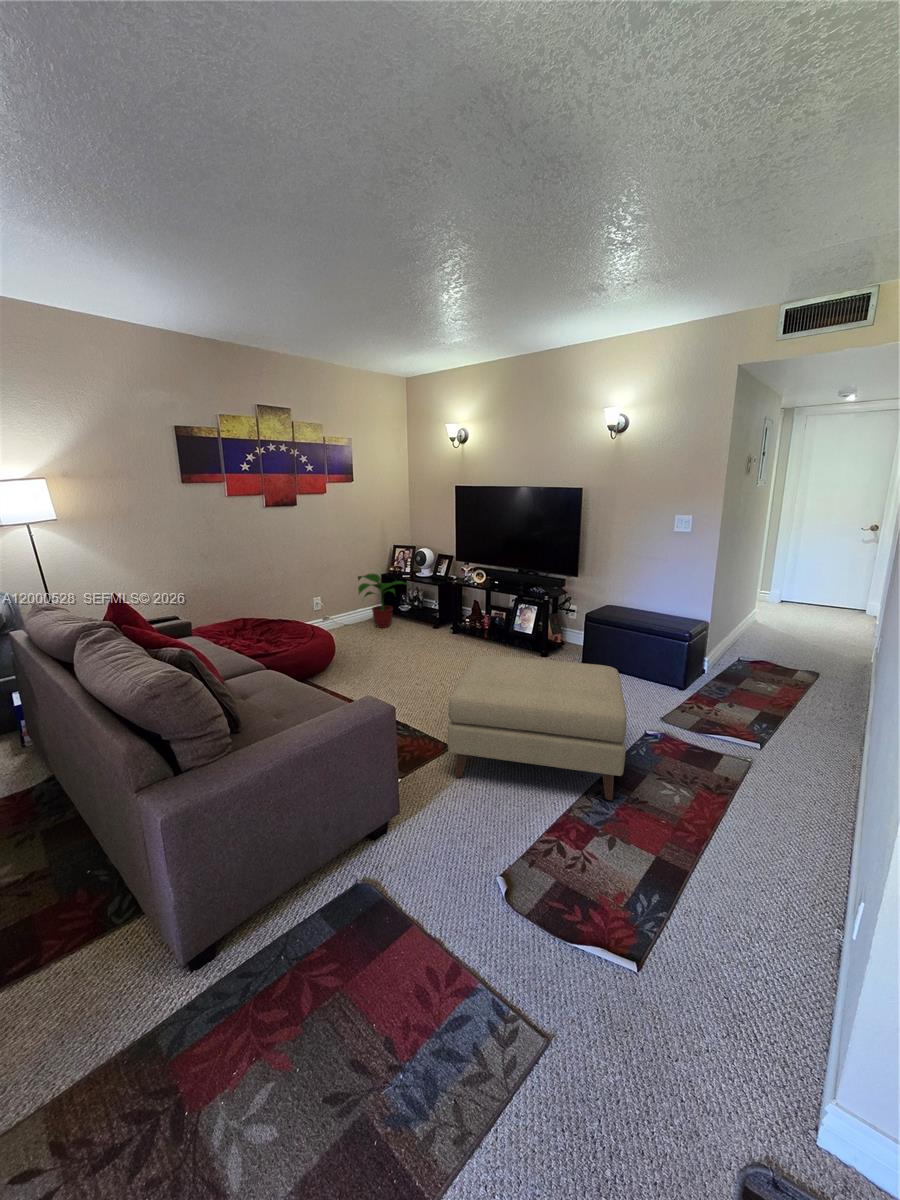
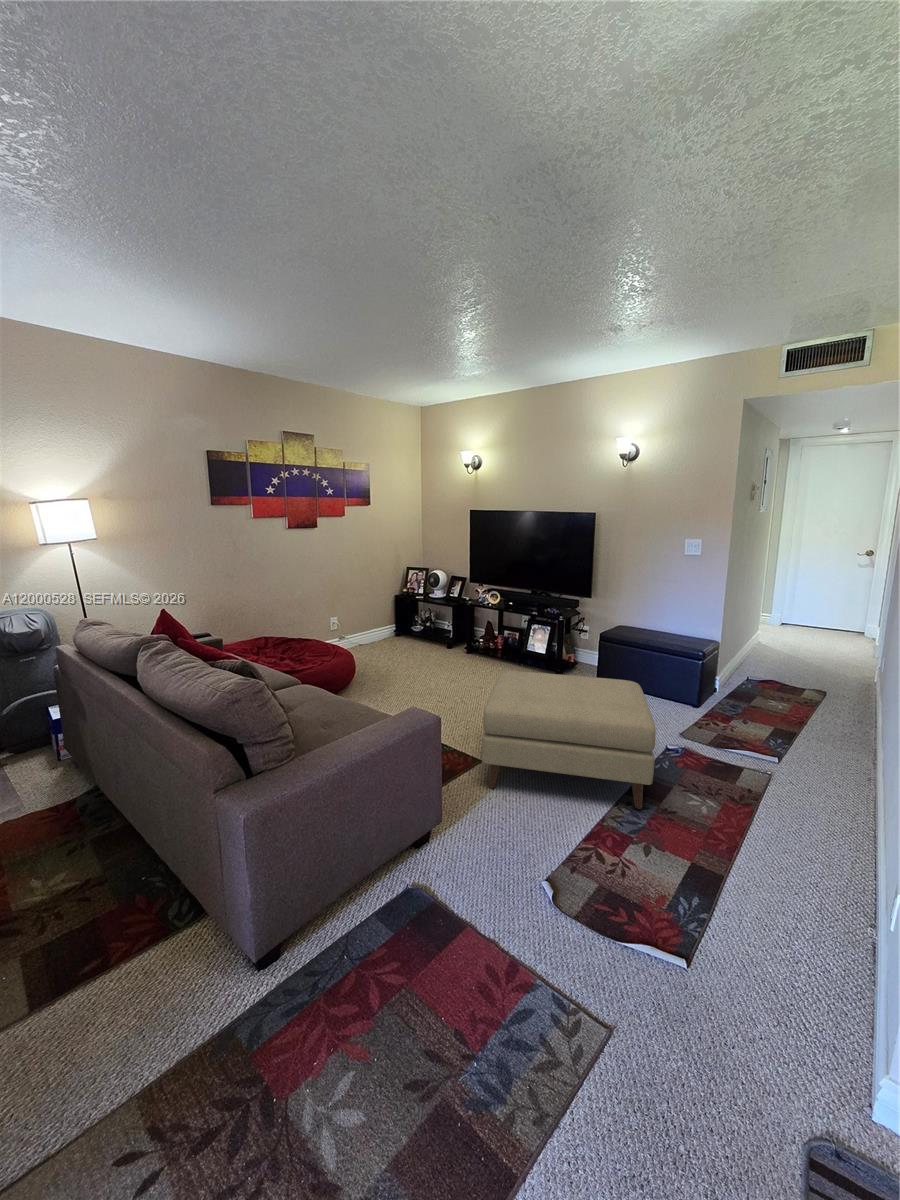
potted plant: present [358,574,408,628] -> none [374,594,427,647]

